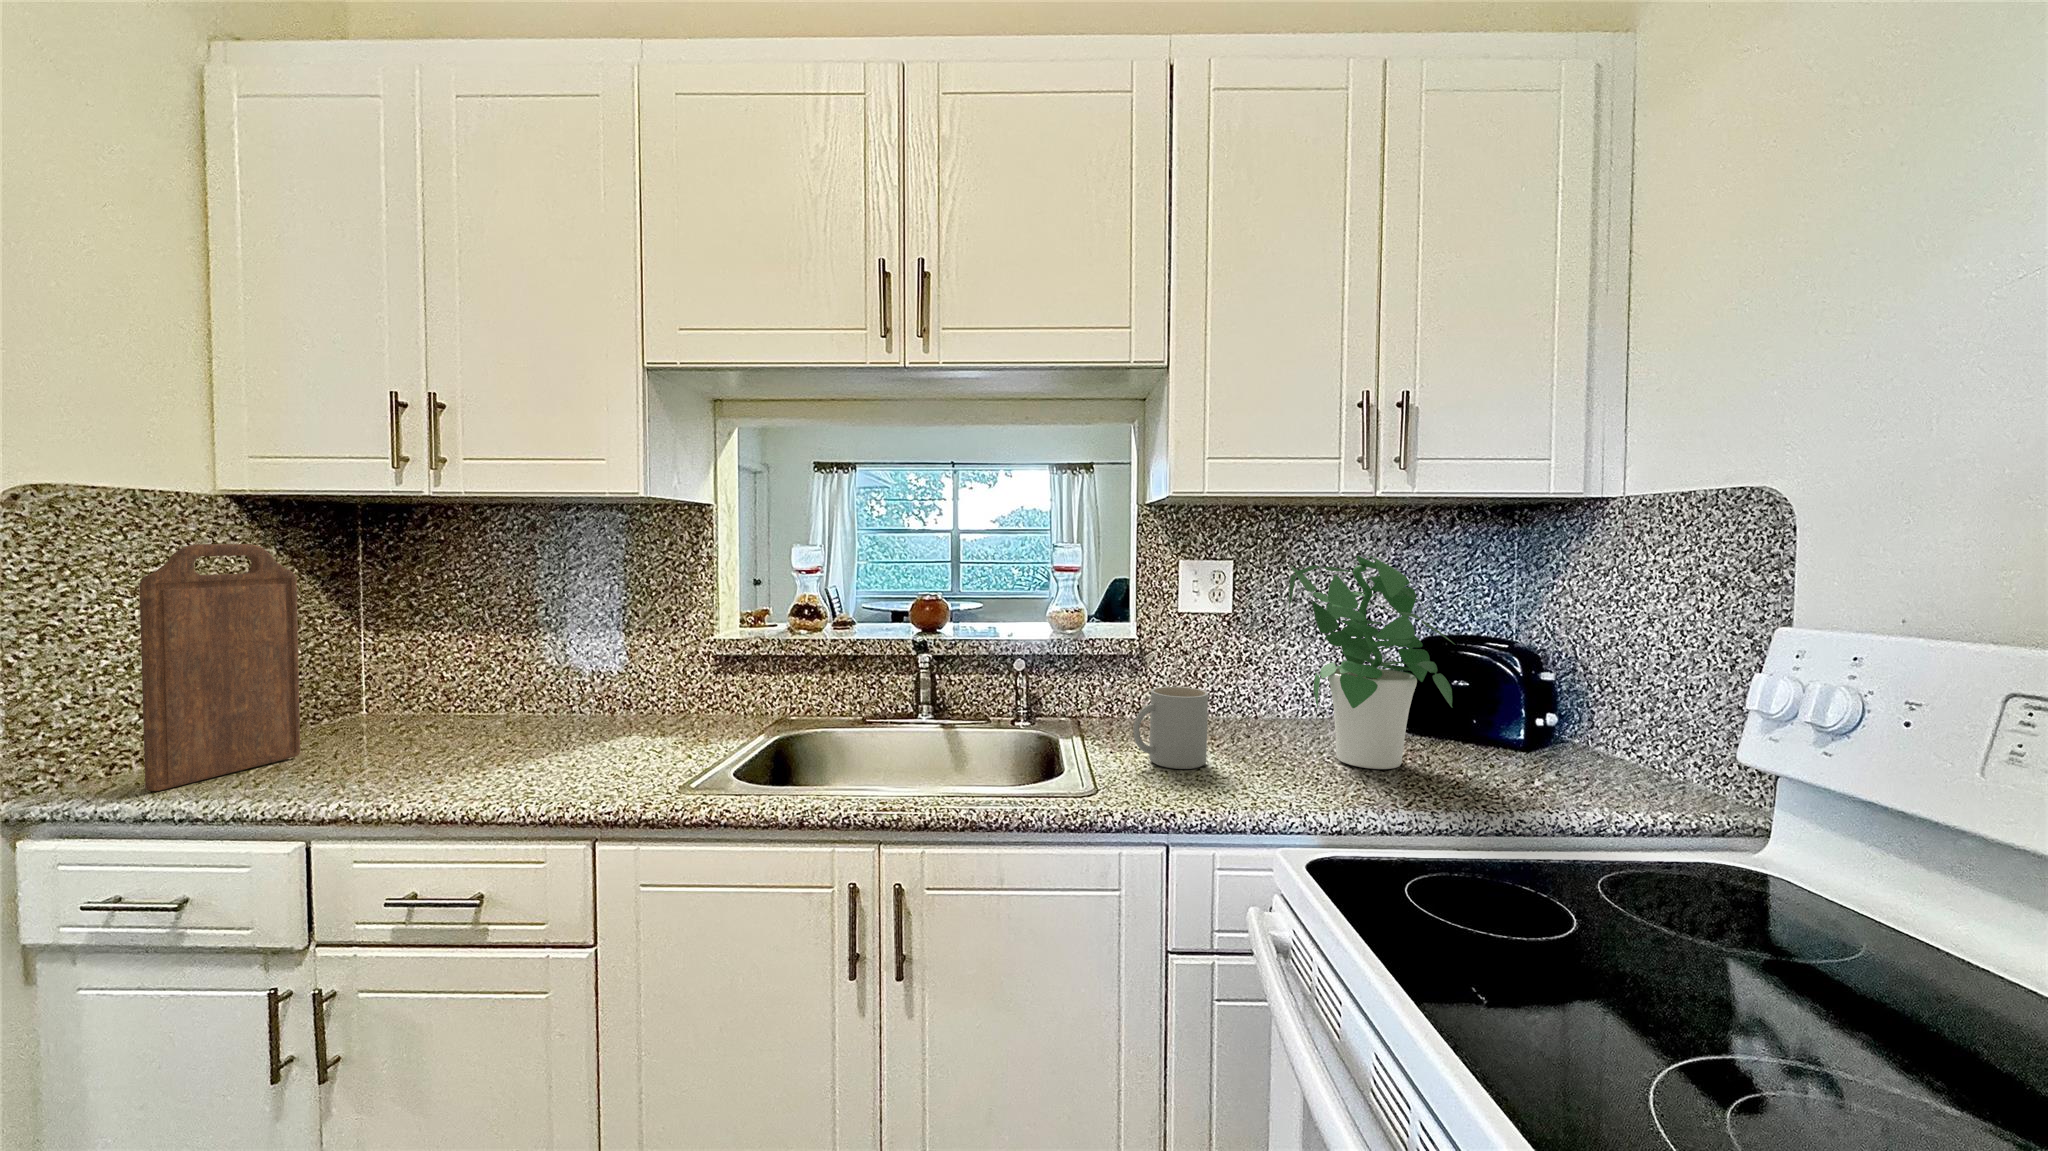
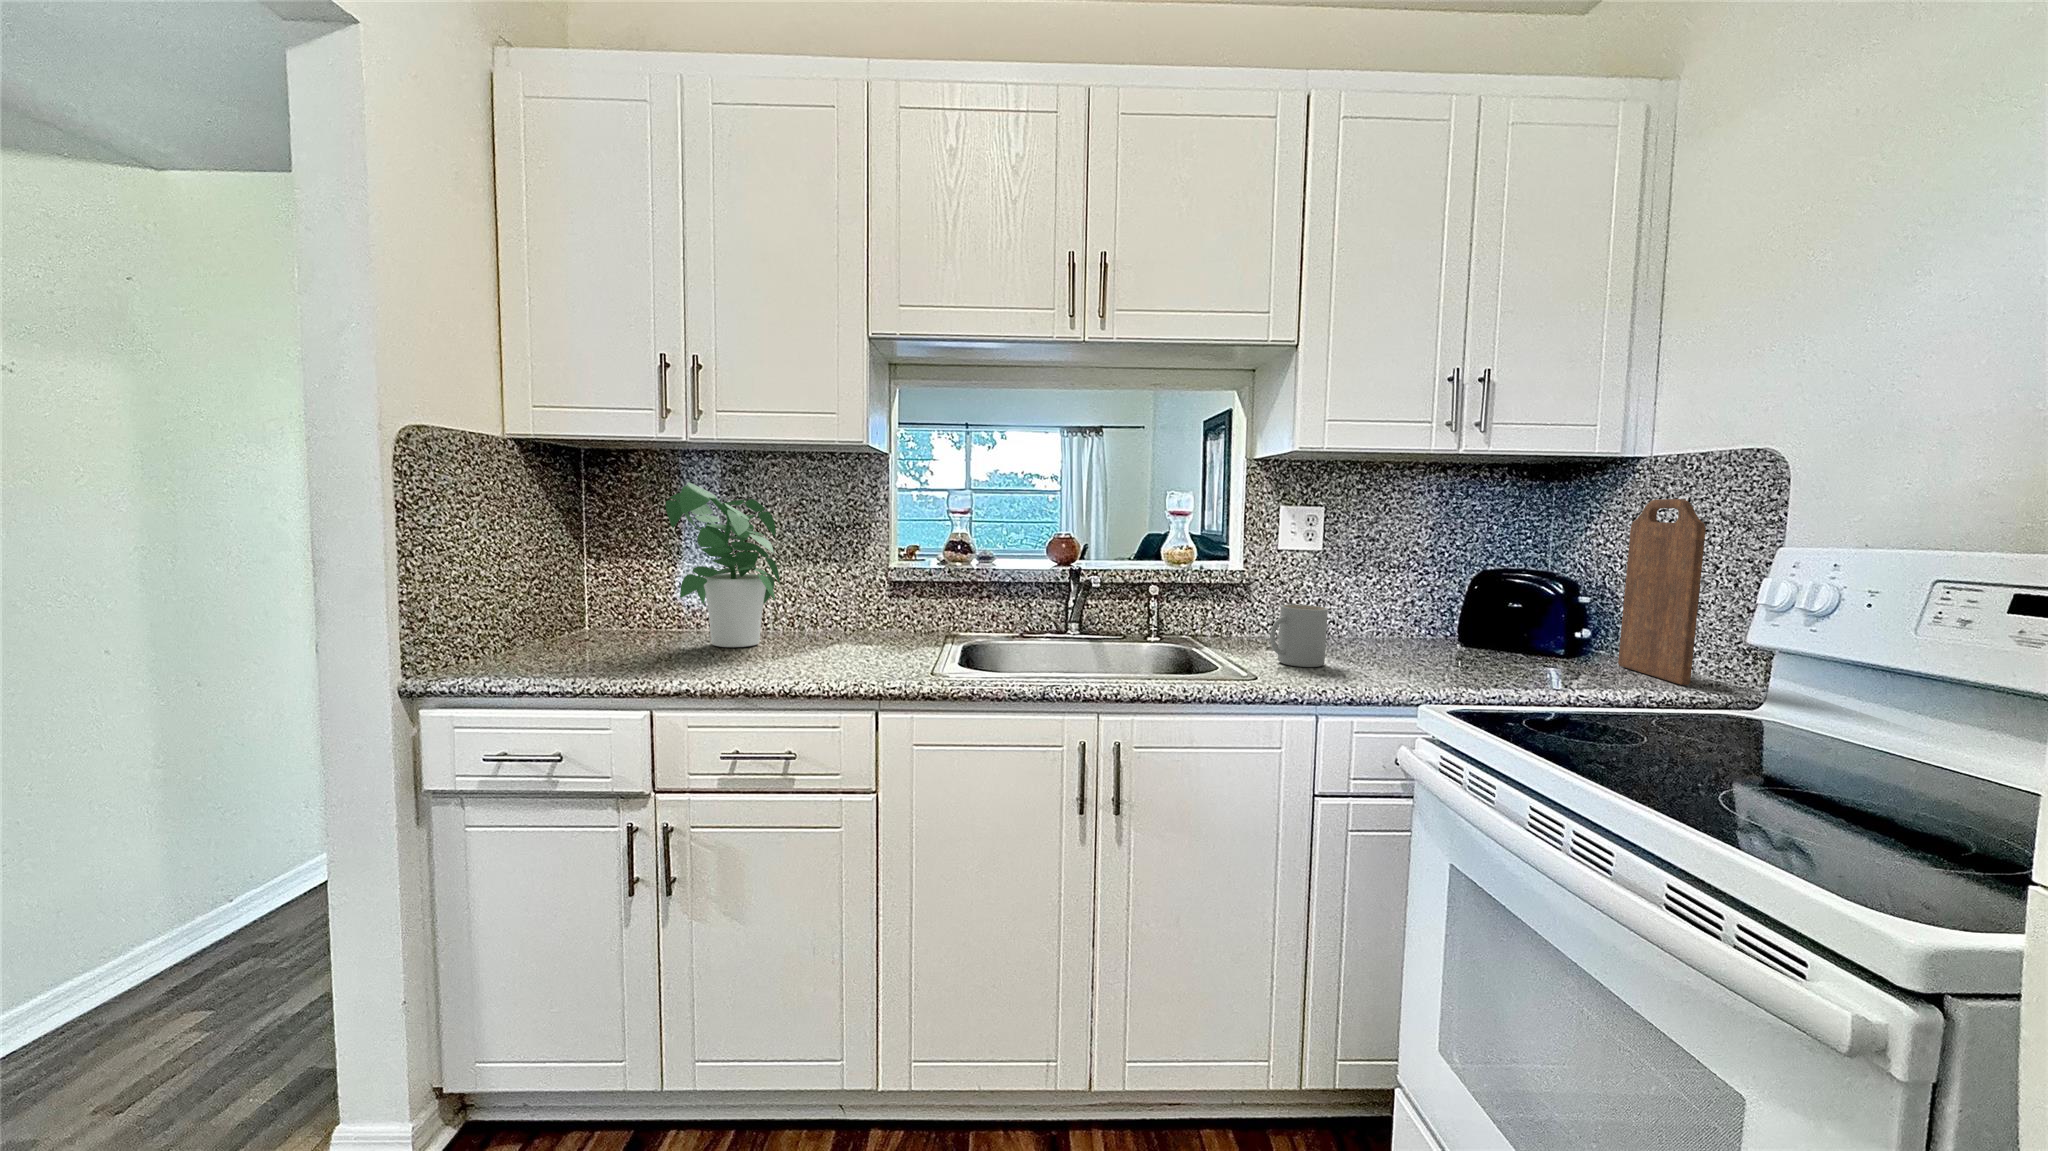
cutting board: present [139,544,300,791] -> present [1618,499,1706,685]
potted plant: present [1289,555,1454,769] -> present [666,482,780,647]

